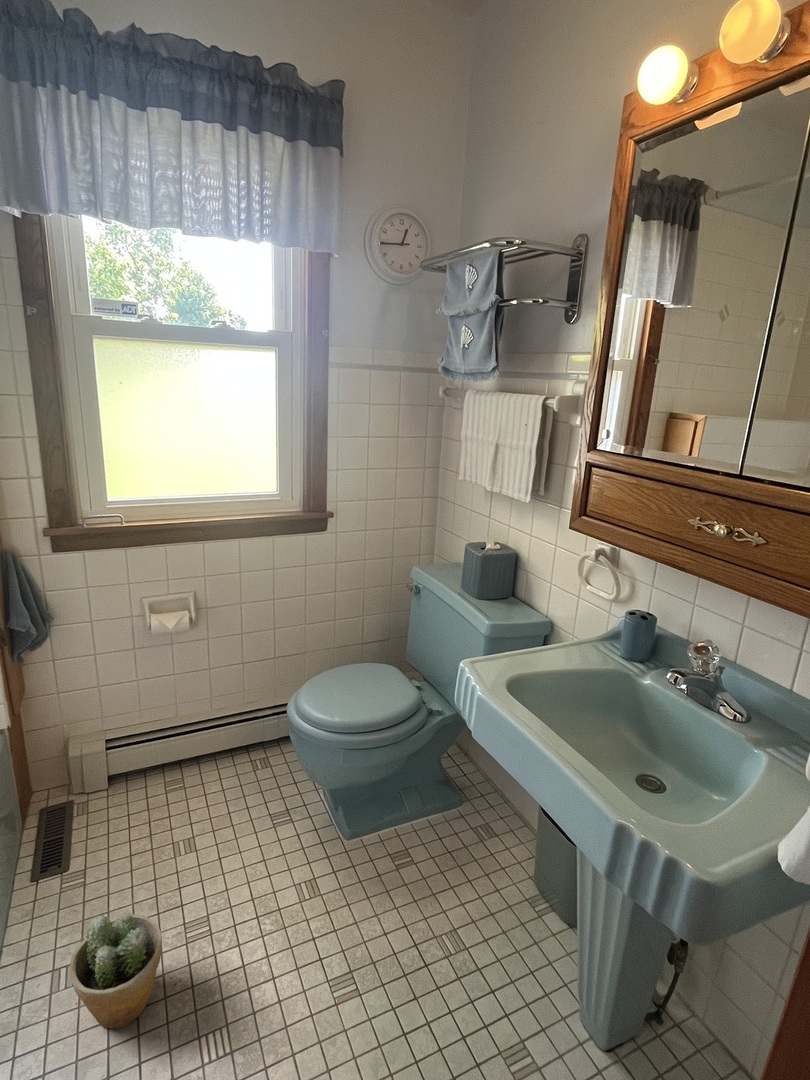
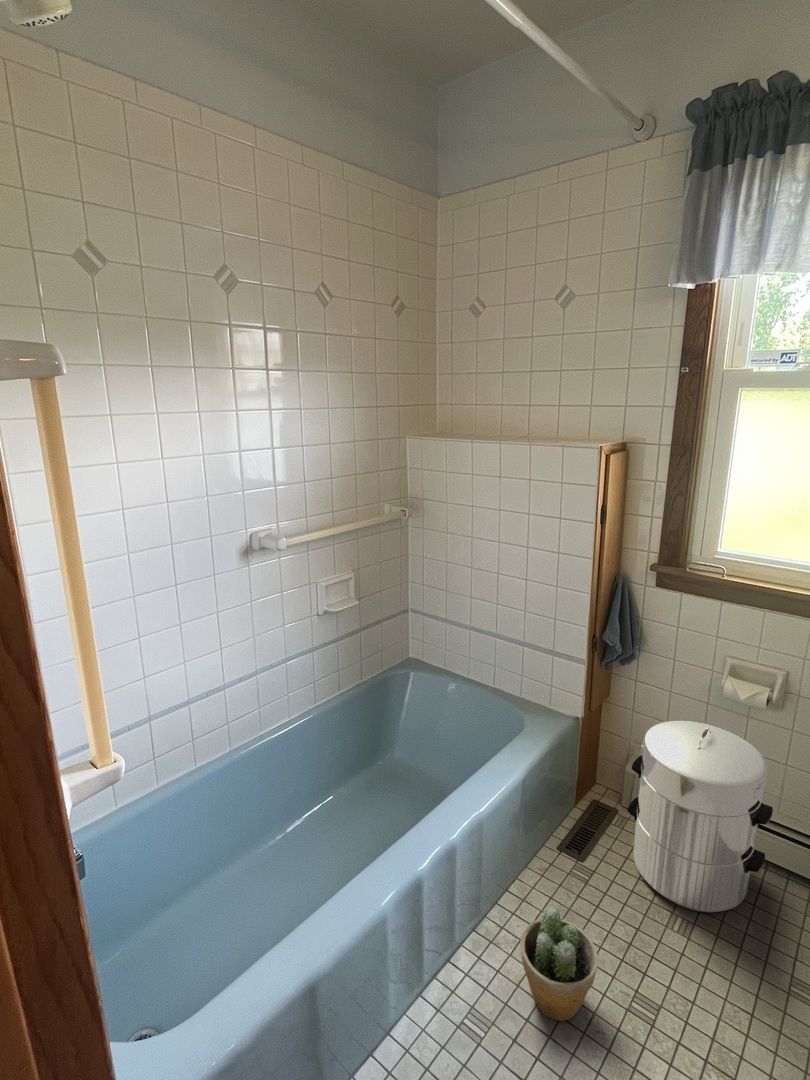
waste bin: none [89,663,223,838] -> present [628,720,773,912]

